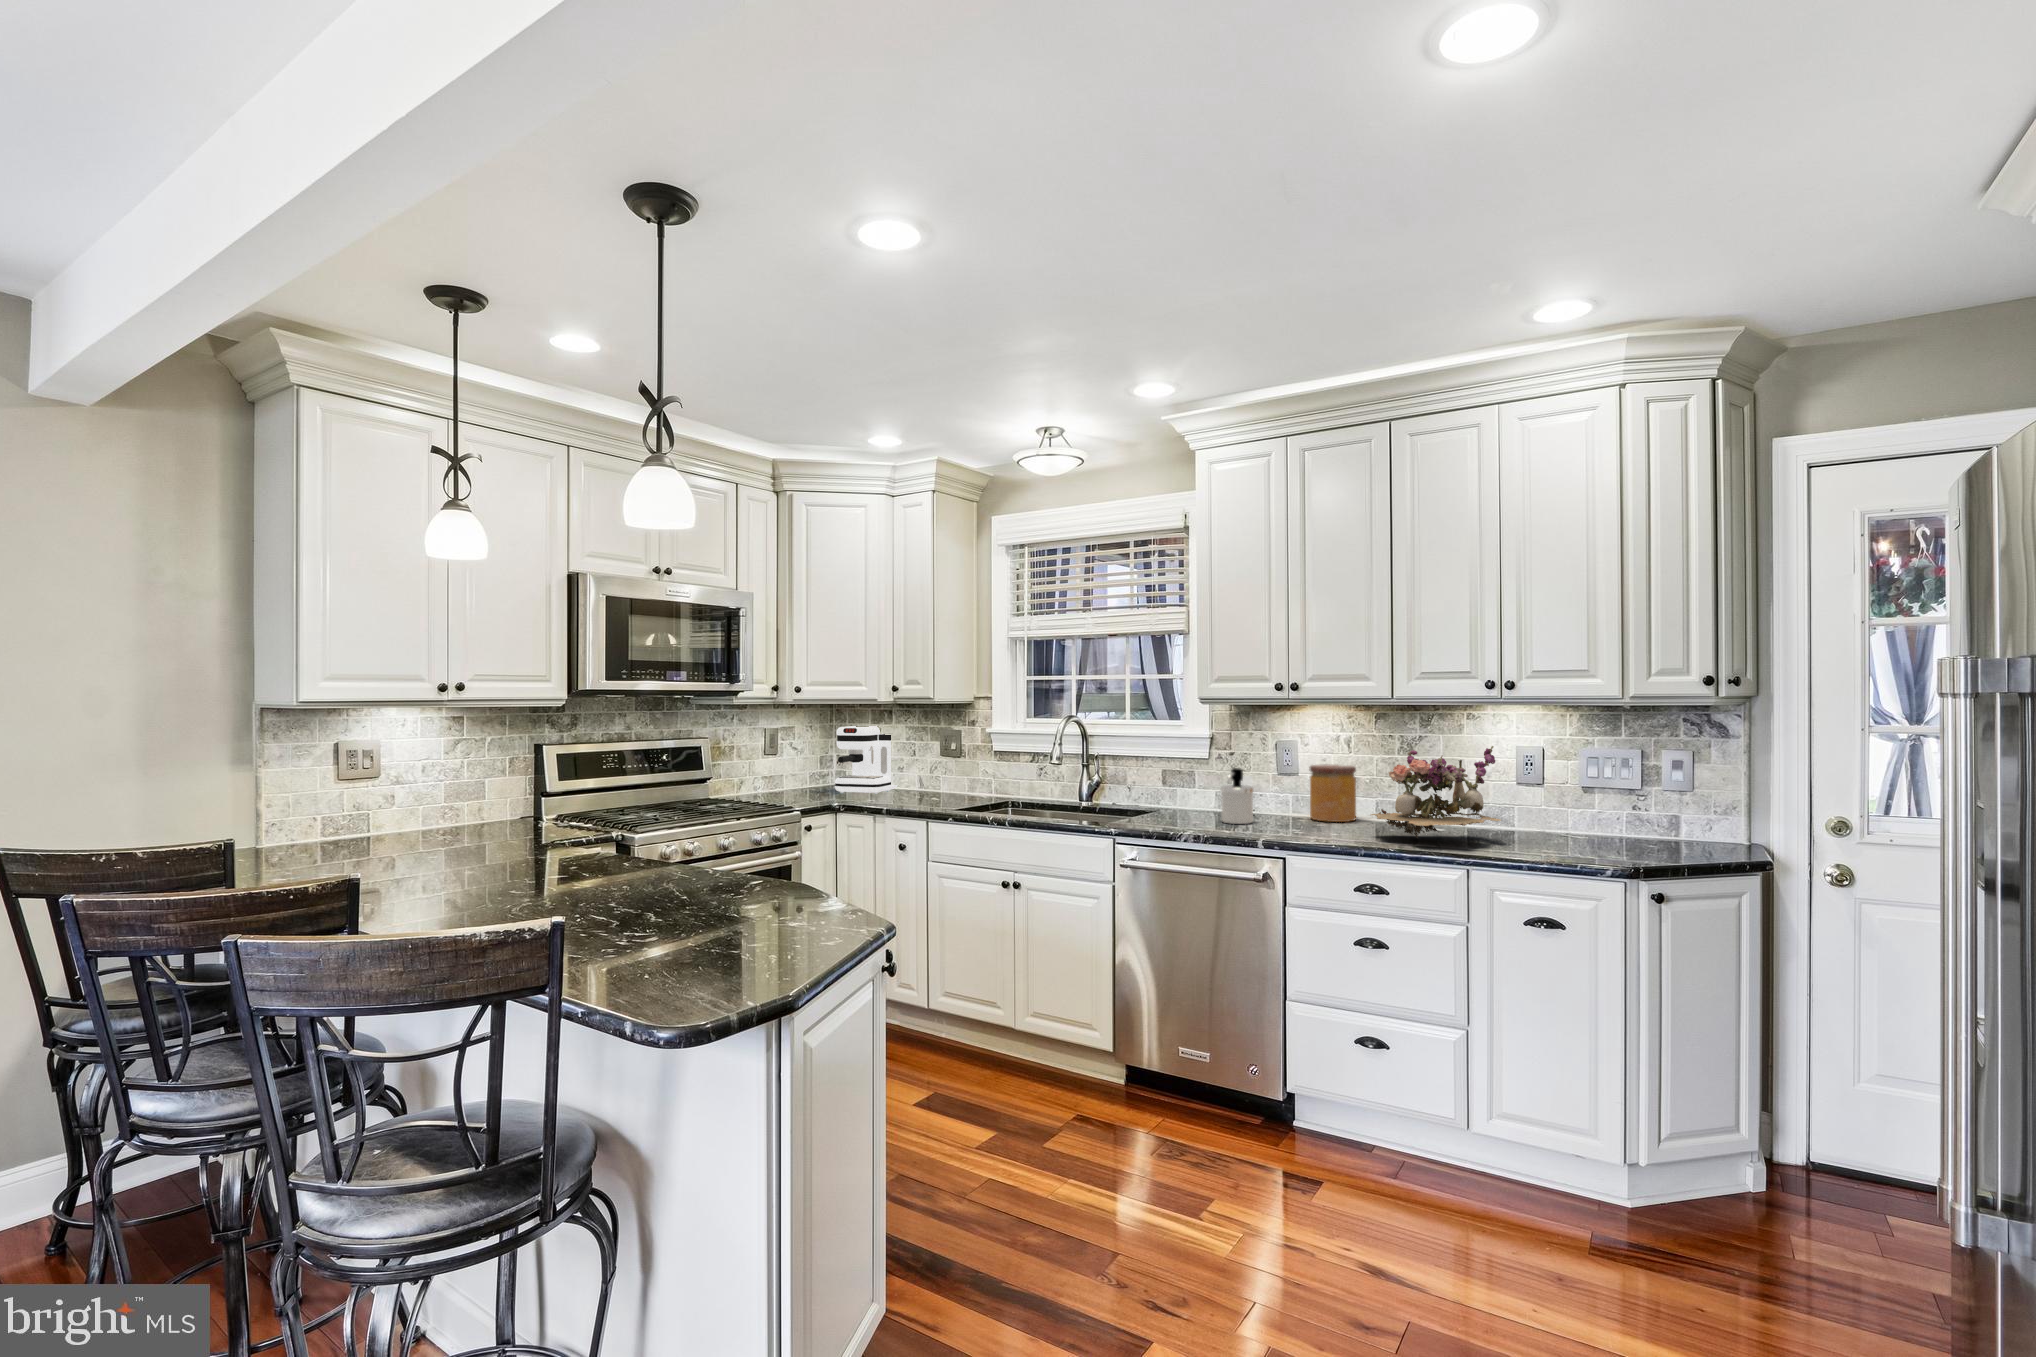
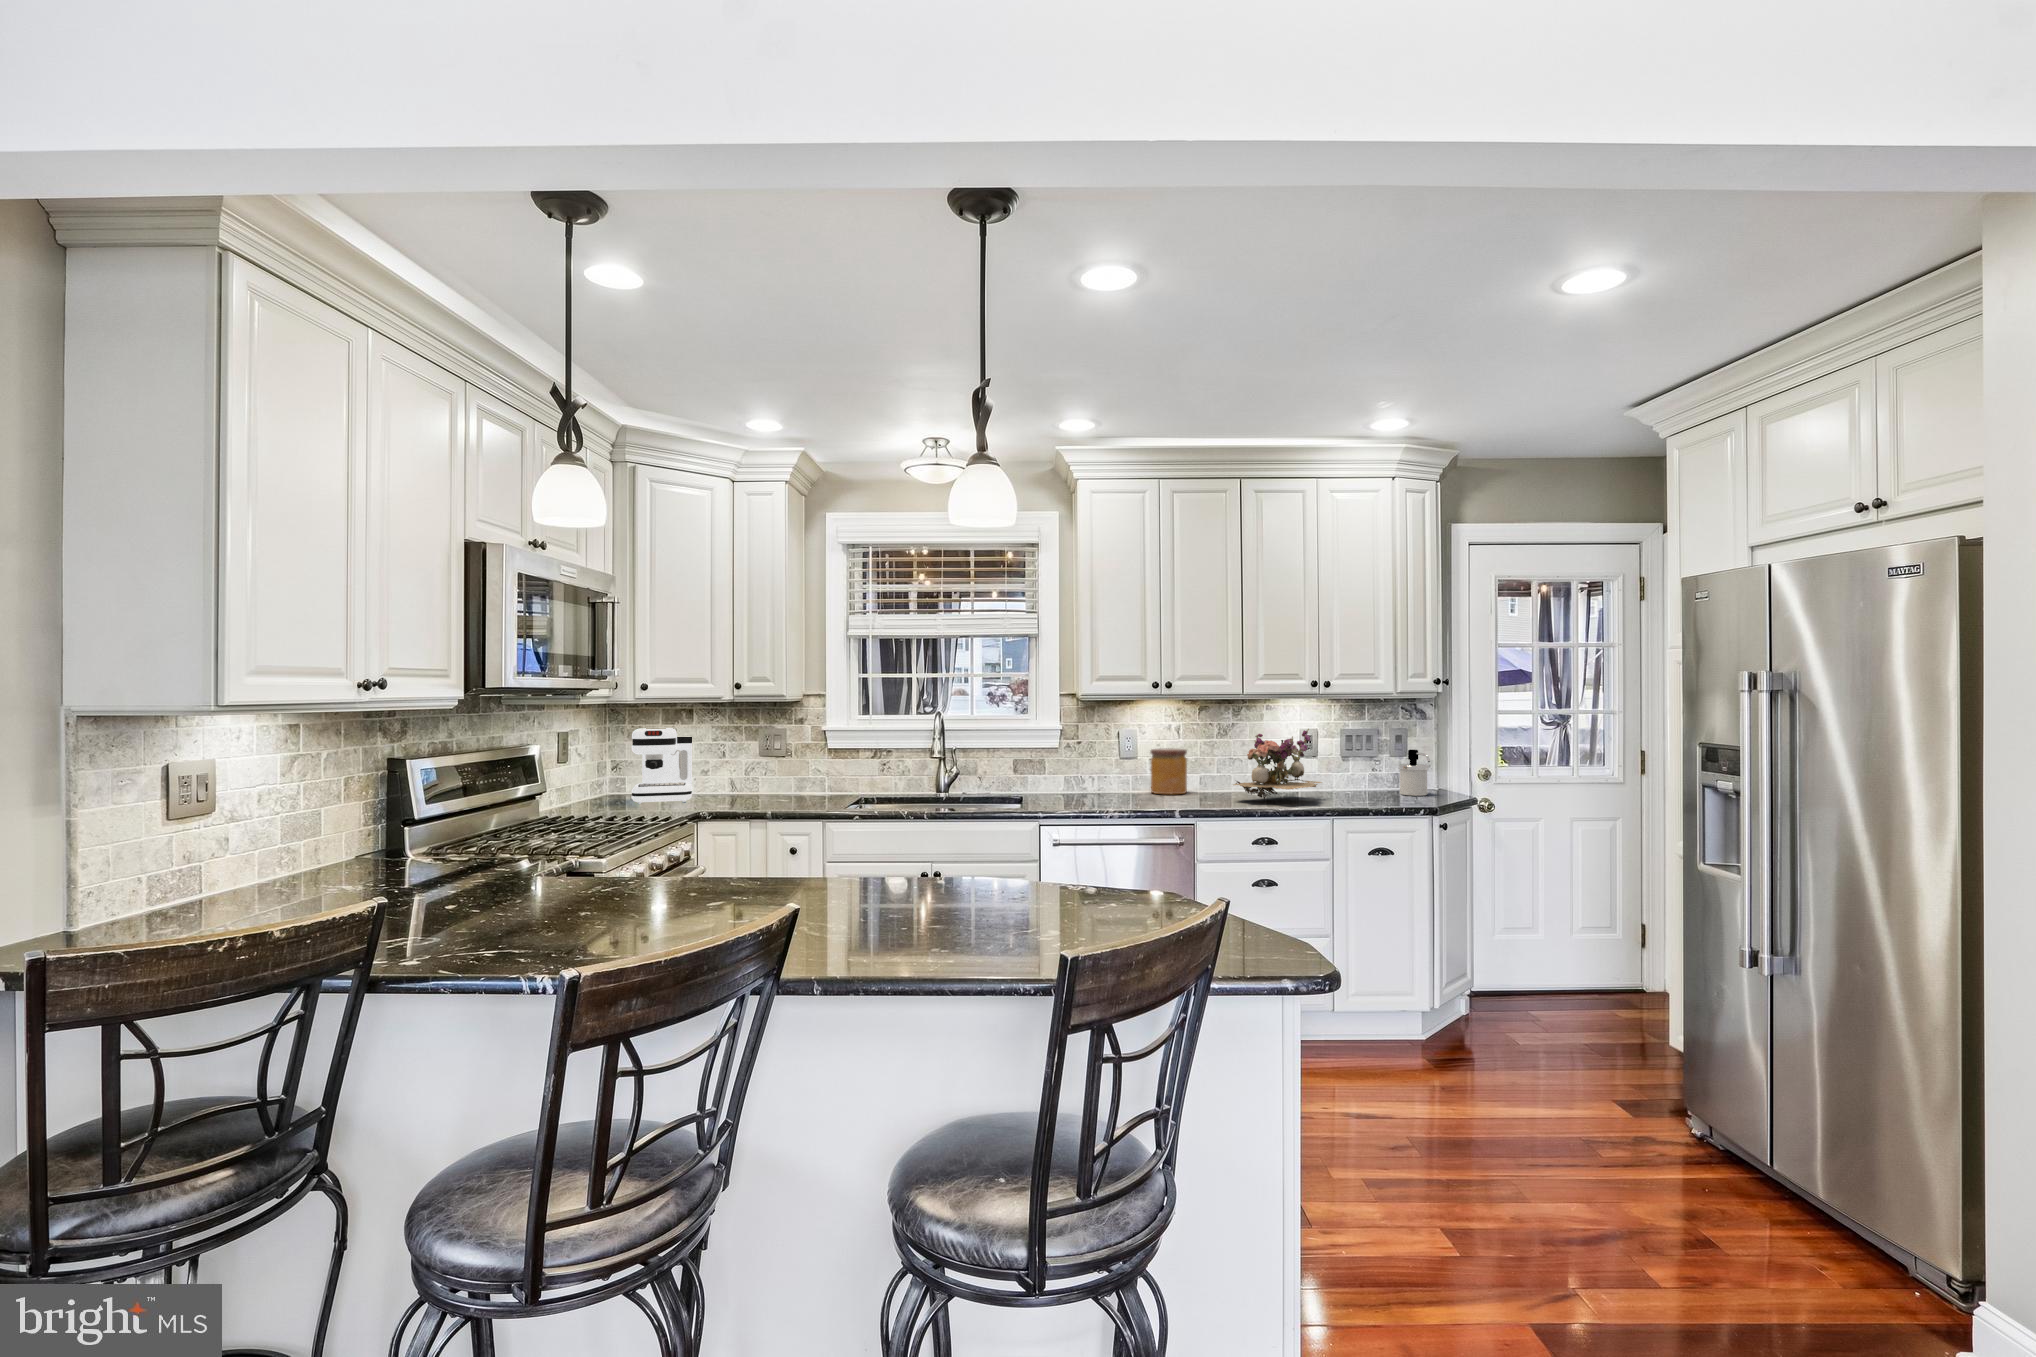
soap dispenser: present [1220,768,1254,824] -> present [1399,750,1430,796]

